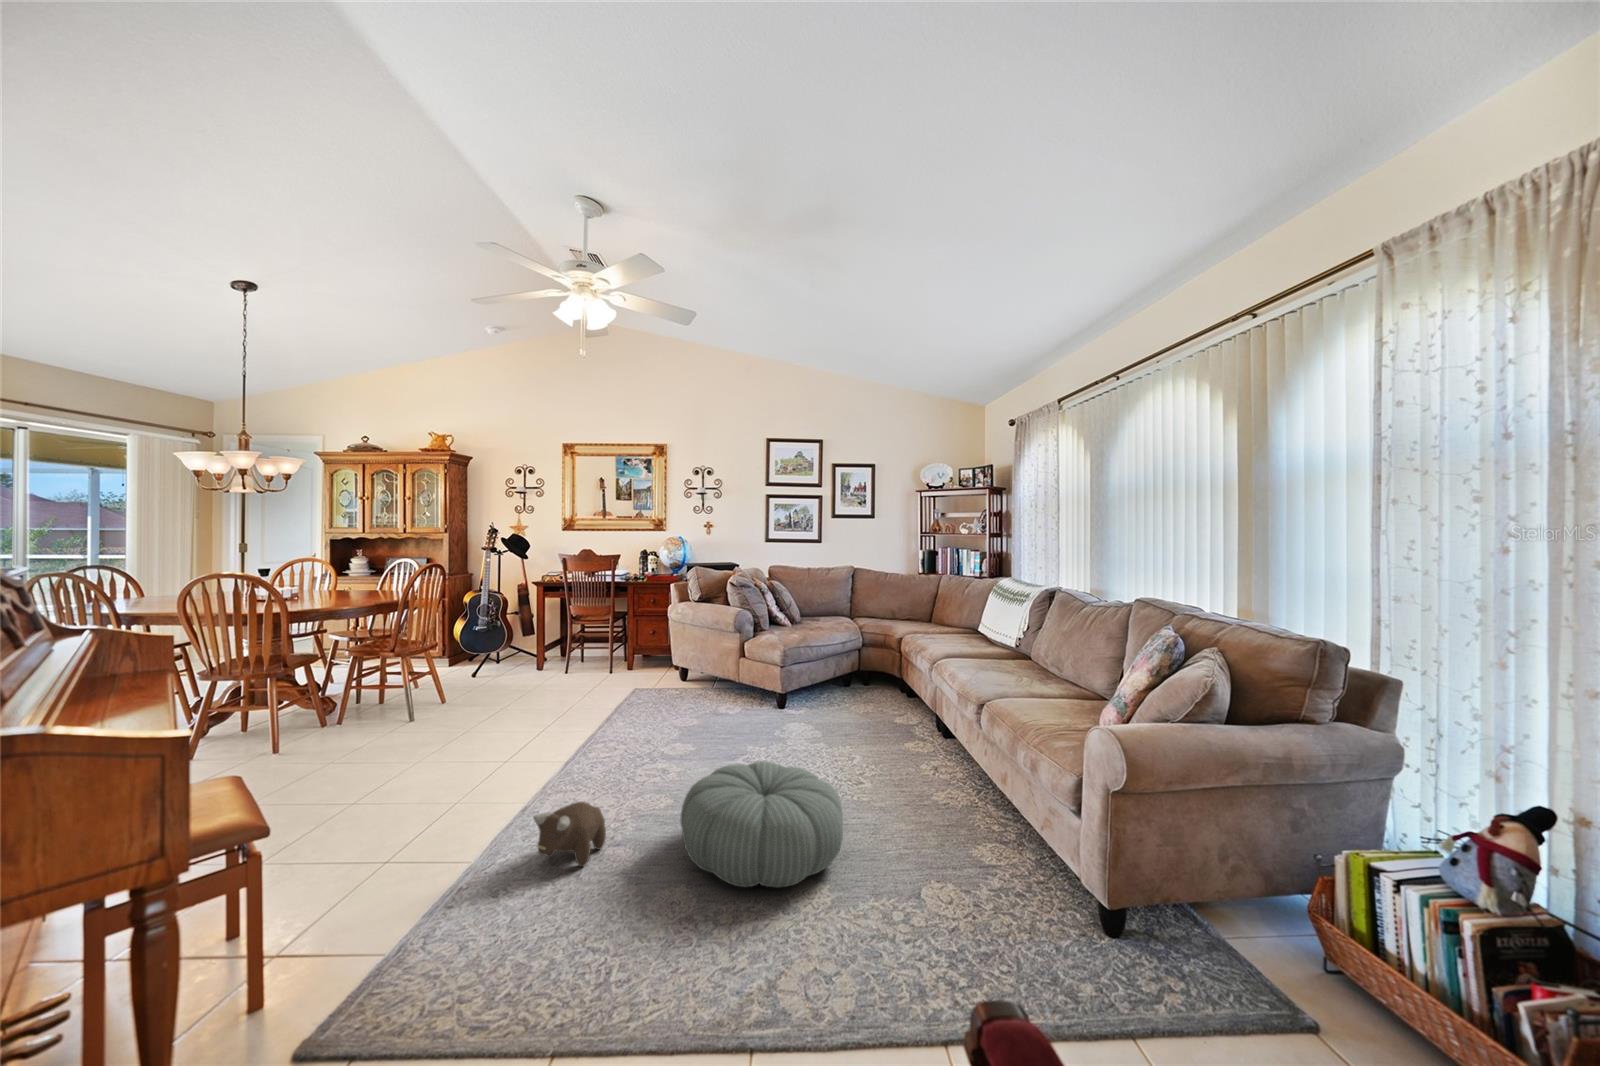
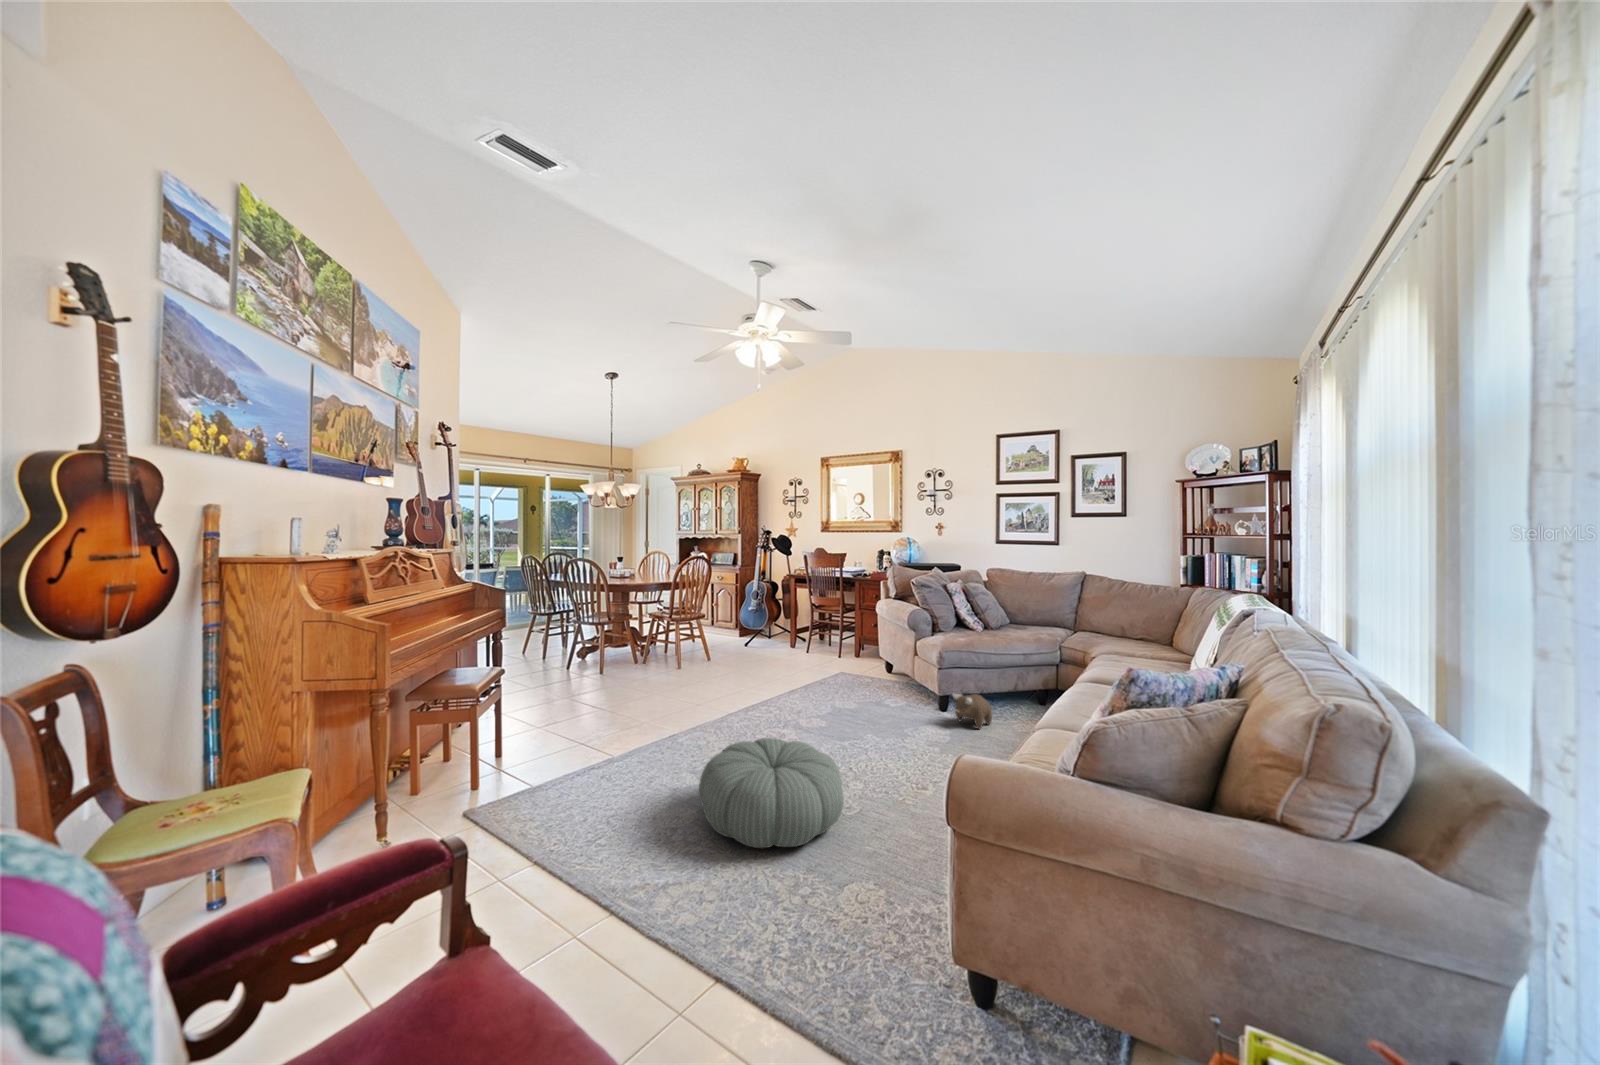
plush toy: present [533,802,606,867] -> present [953,694,992,729]

